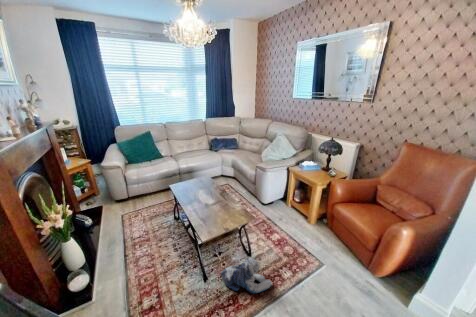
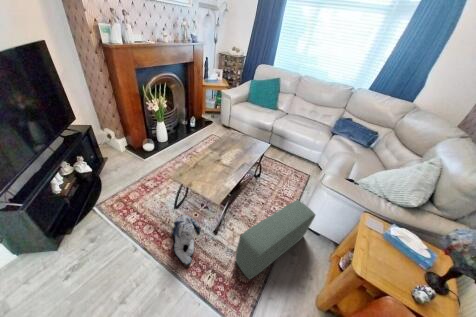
pouf: none [259,190,296,251] -> present [235,200,315,279]

